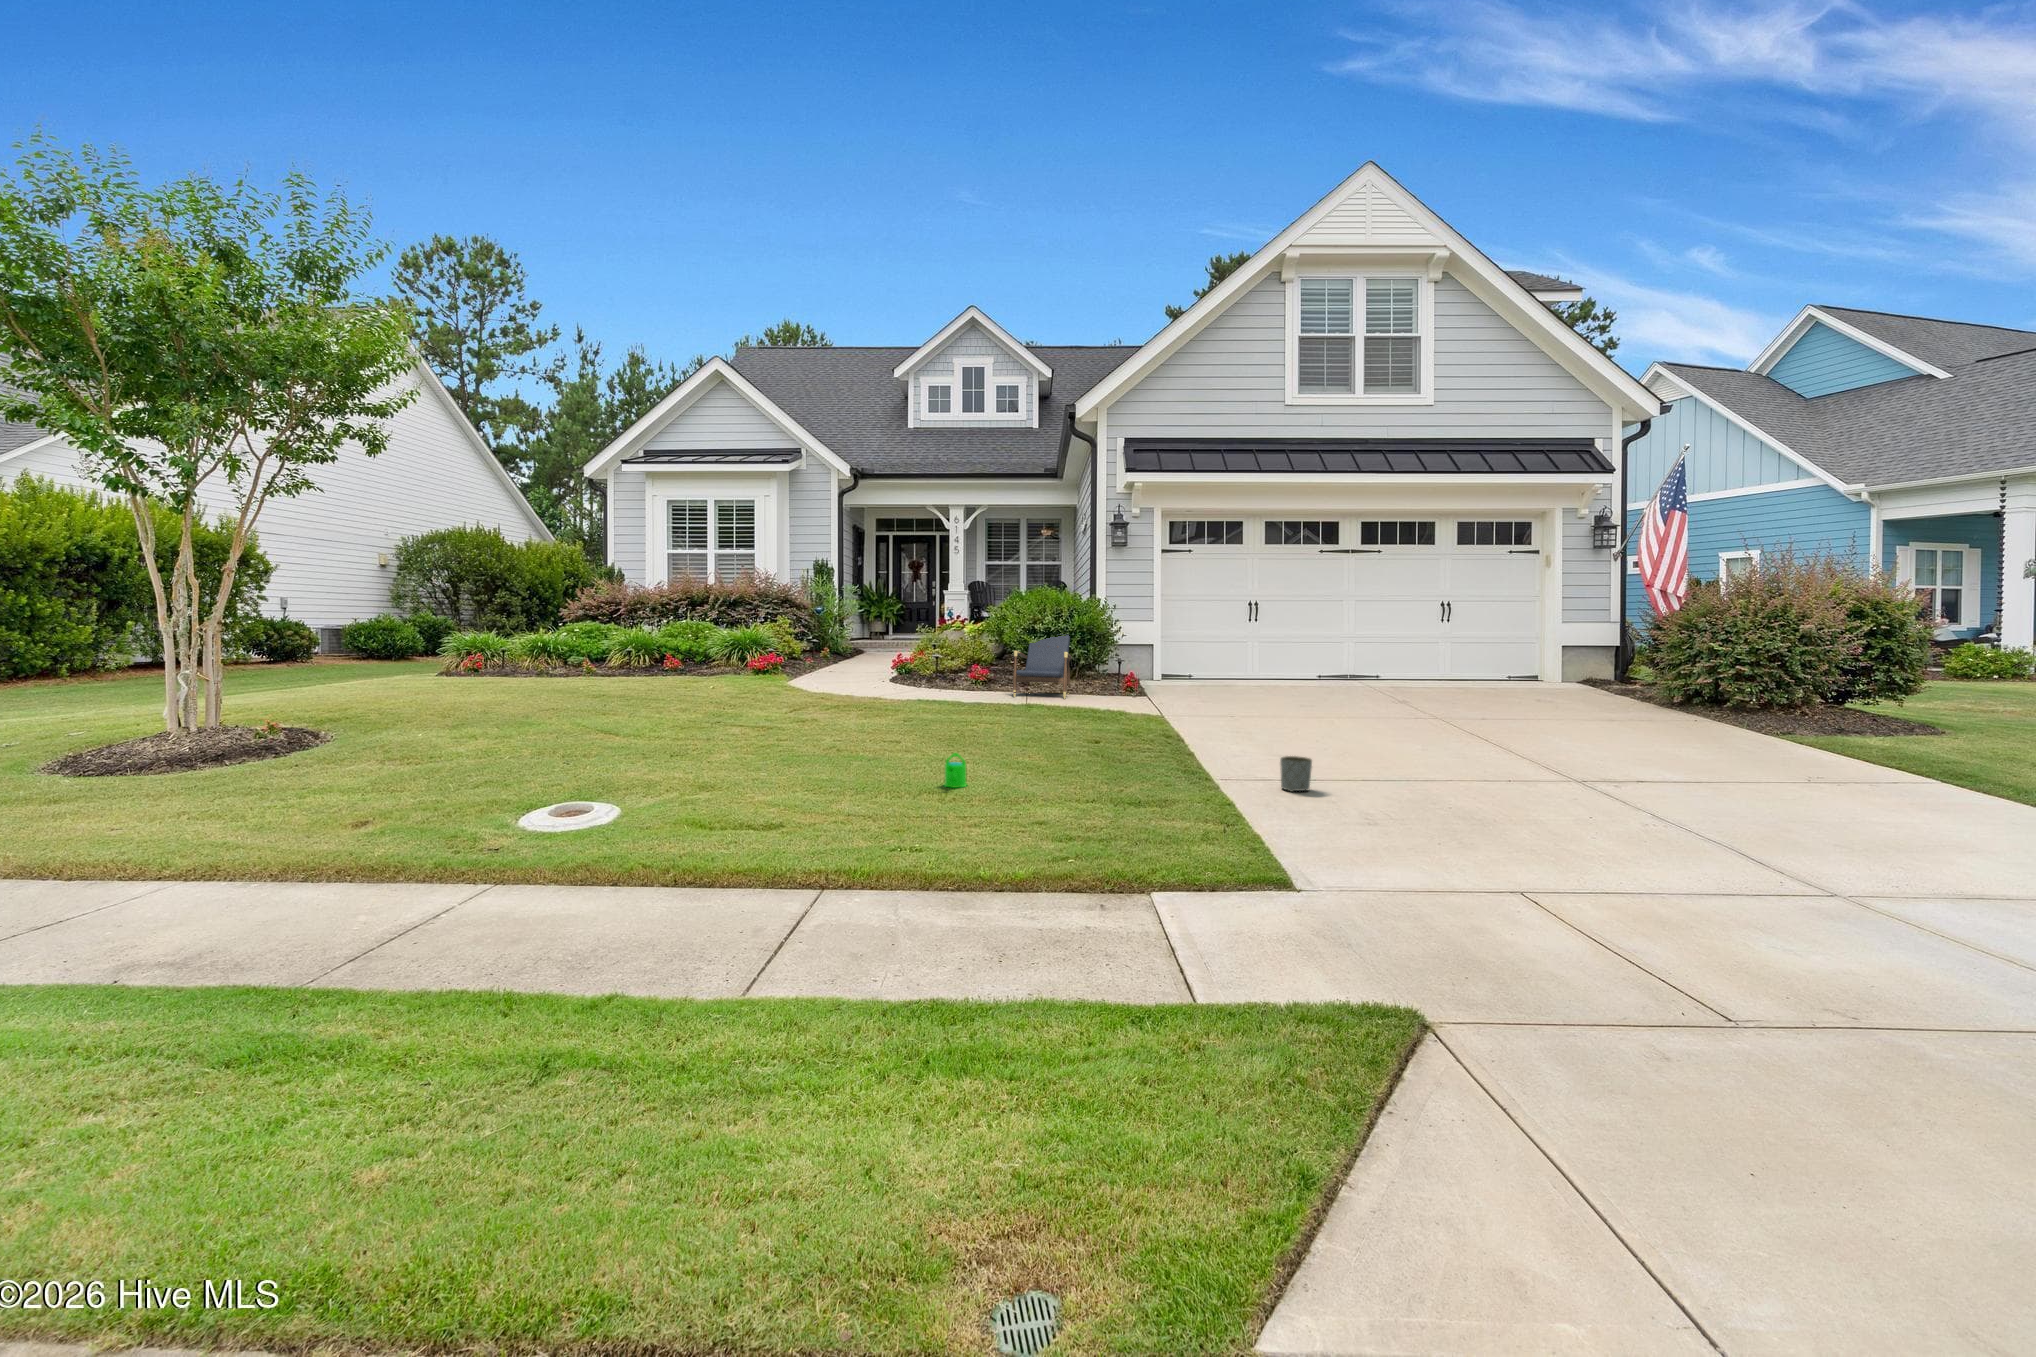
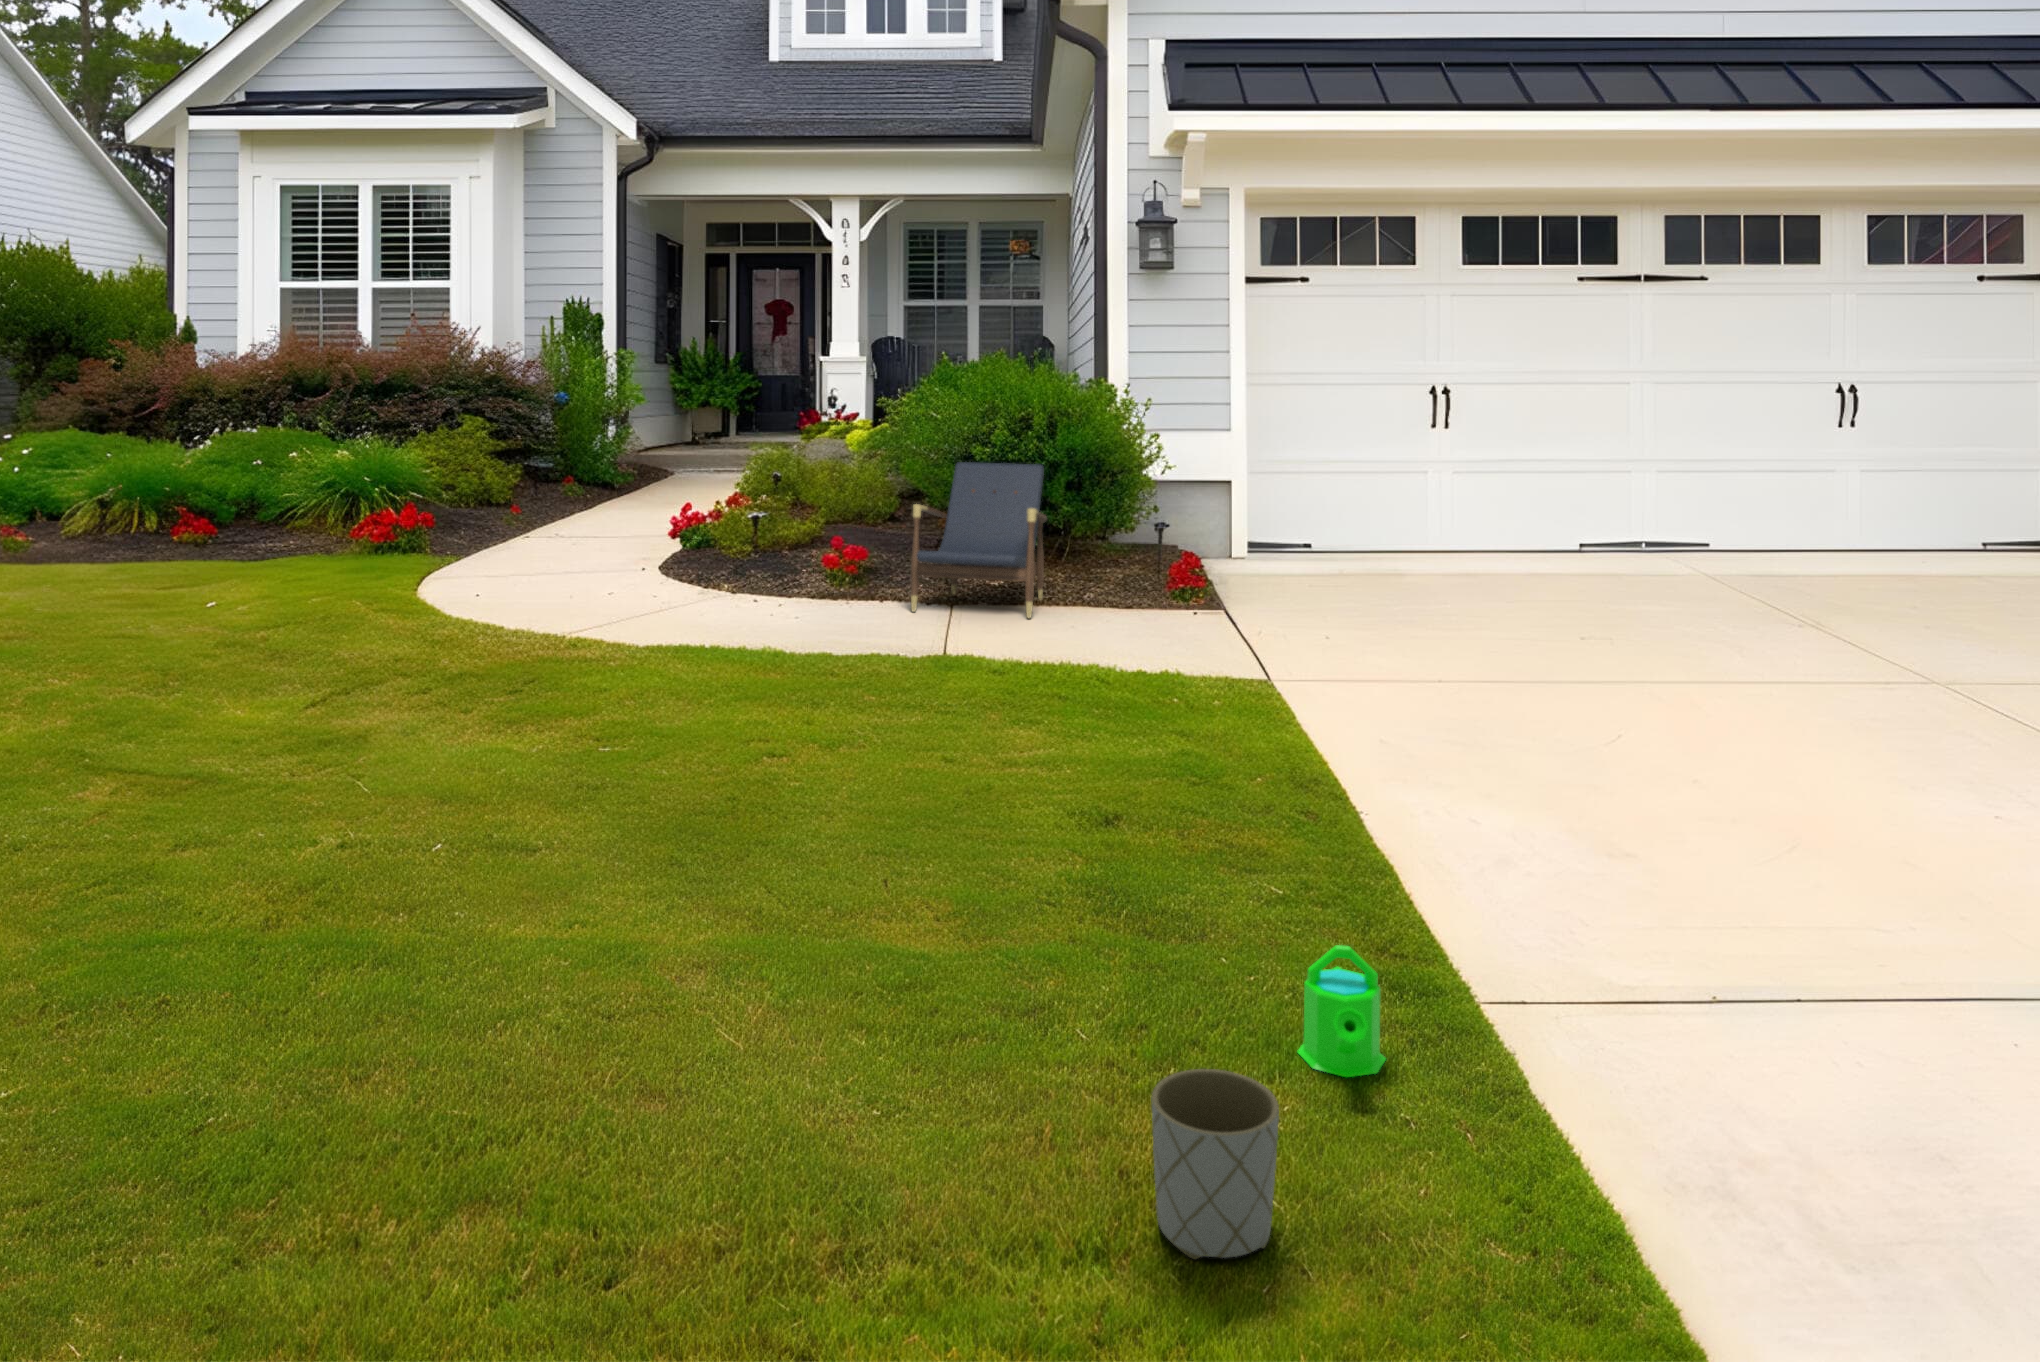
watering can: present [944,753,967,788] -> present [1298,945,1386,1077]
planter: present [1280,756,1312,792] -> present [1152,1069,1279,1259]

